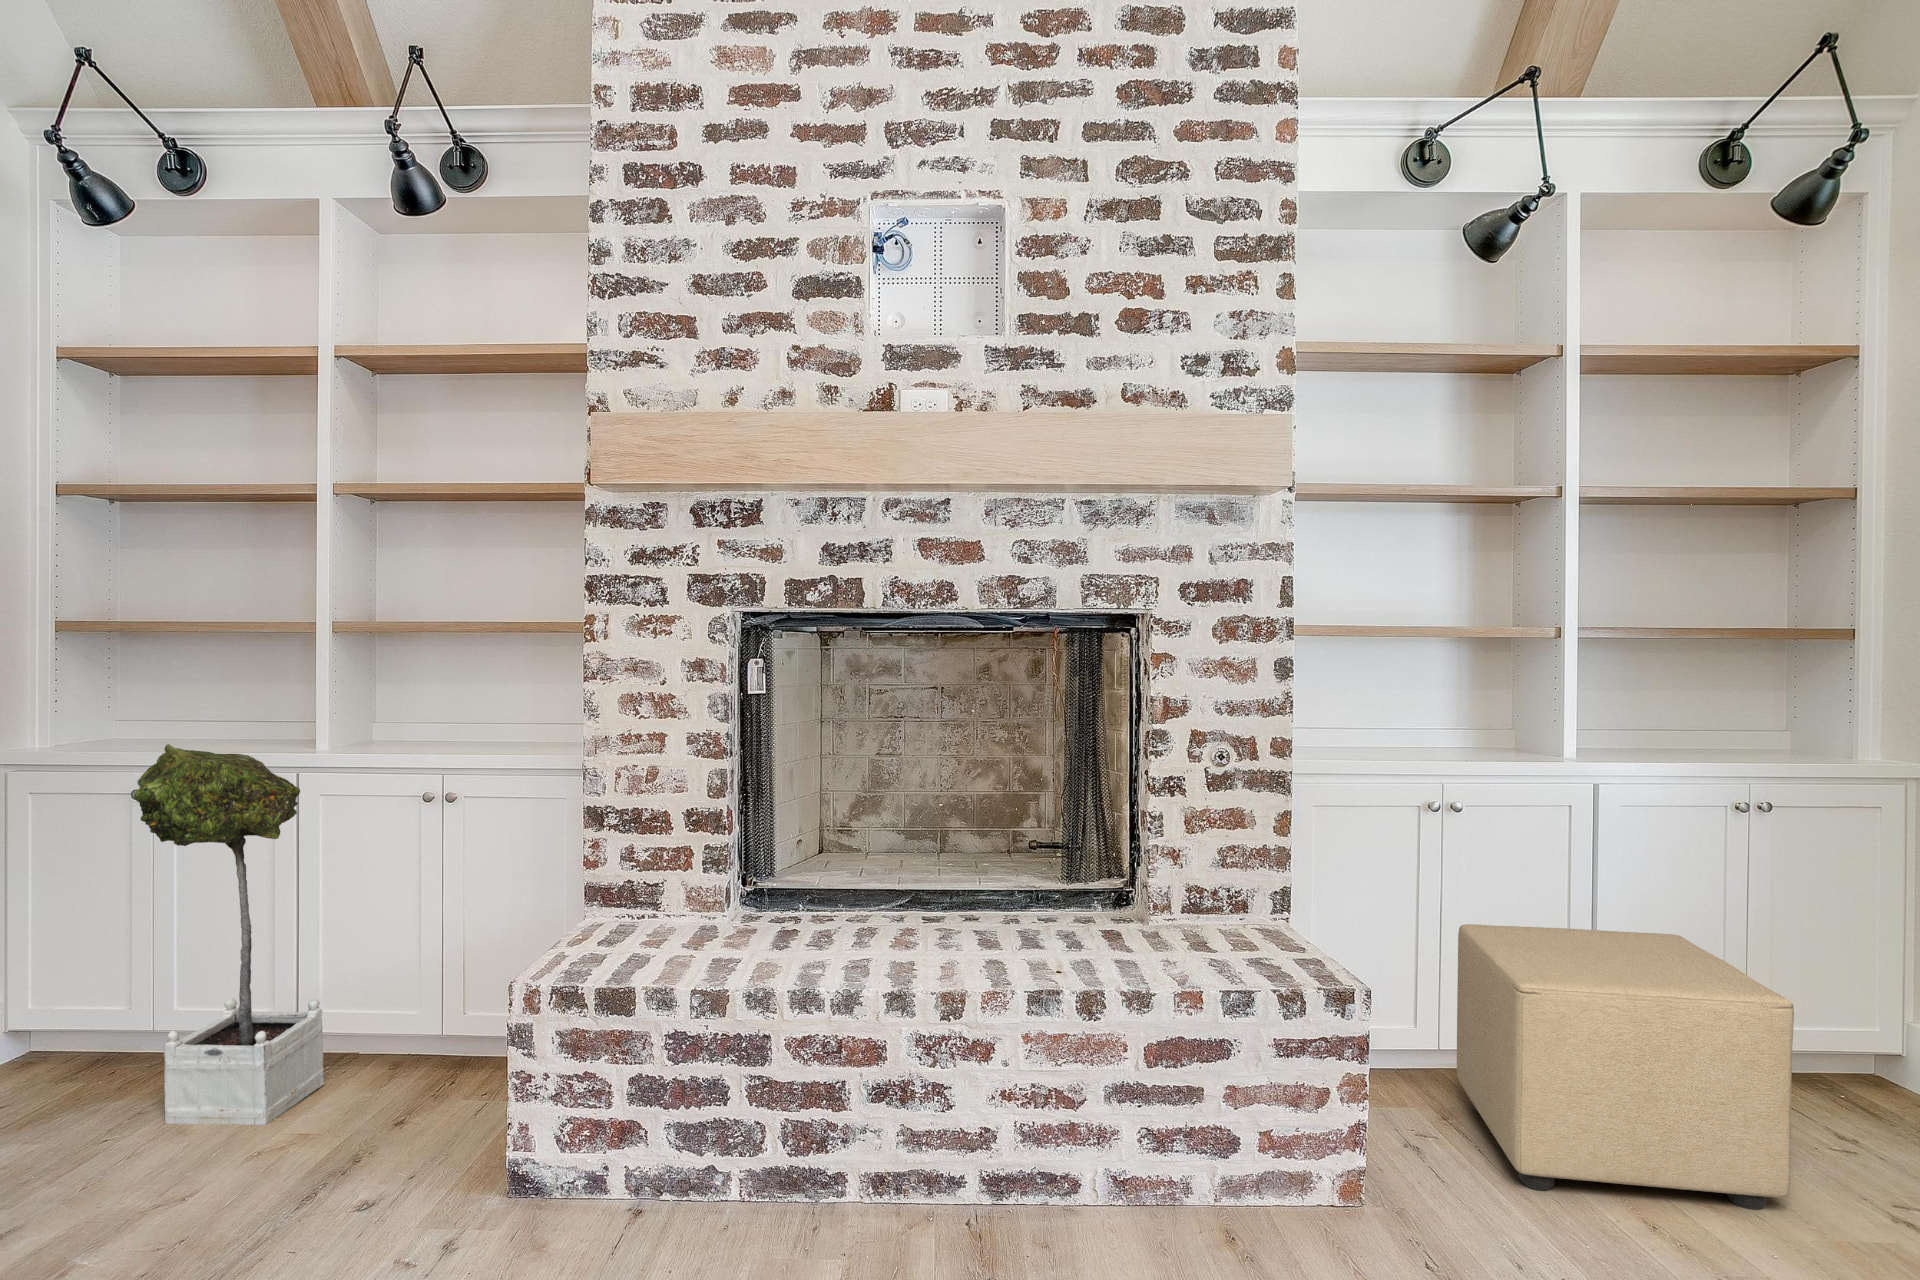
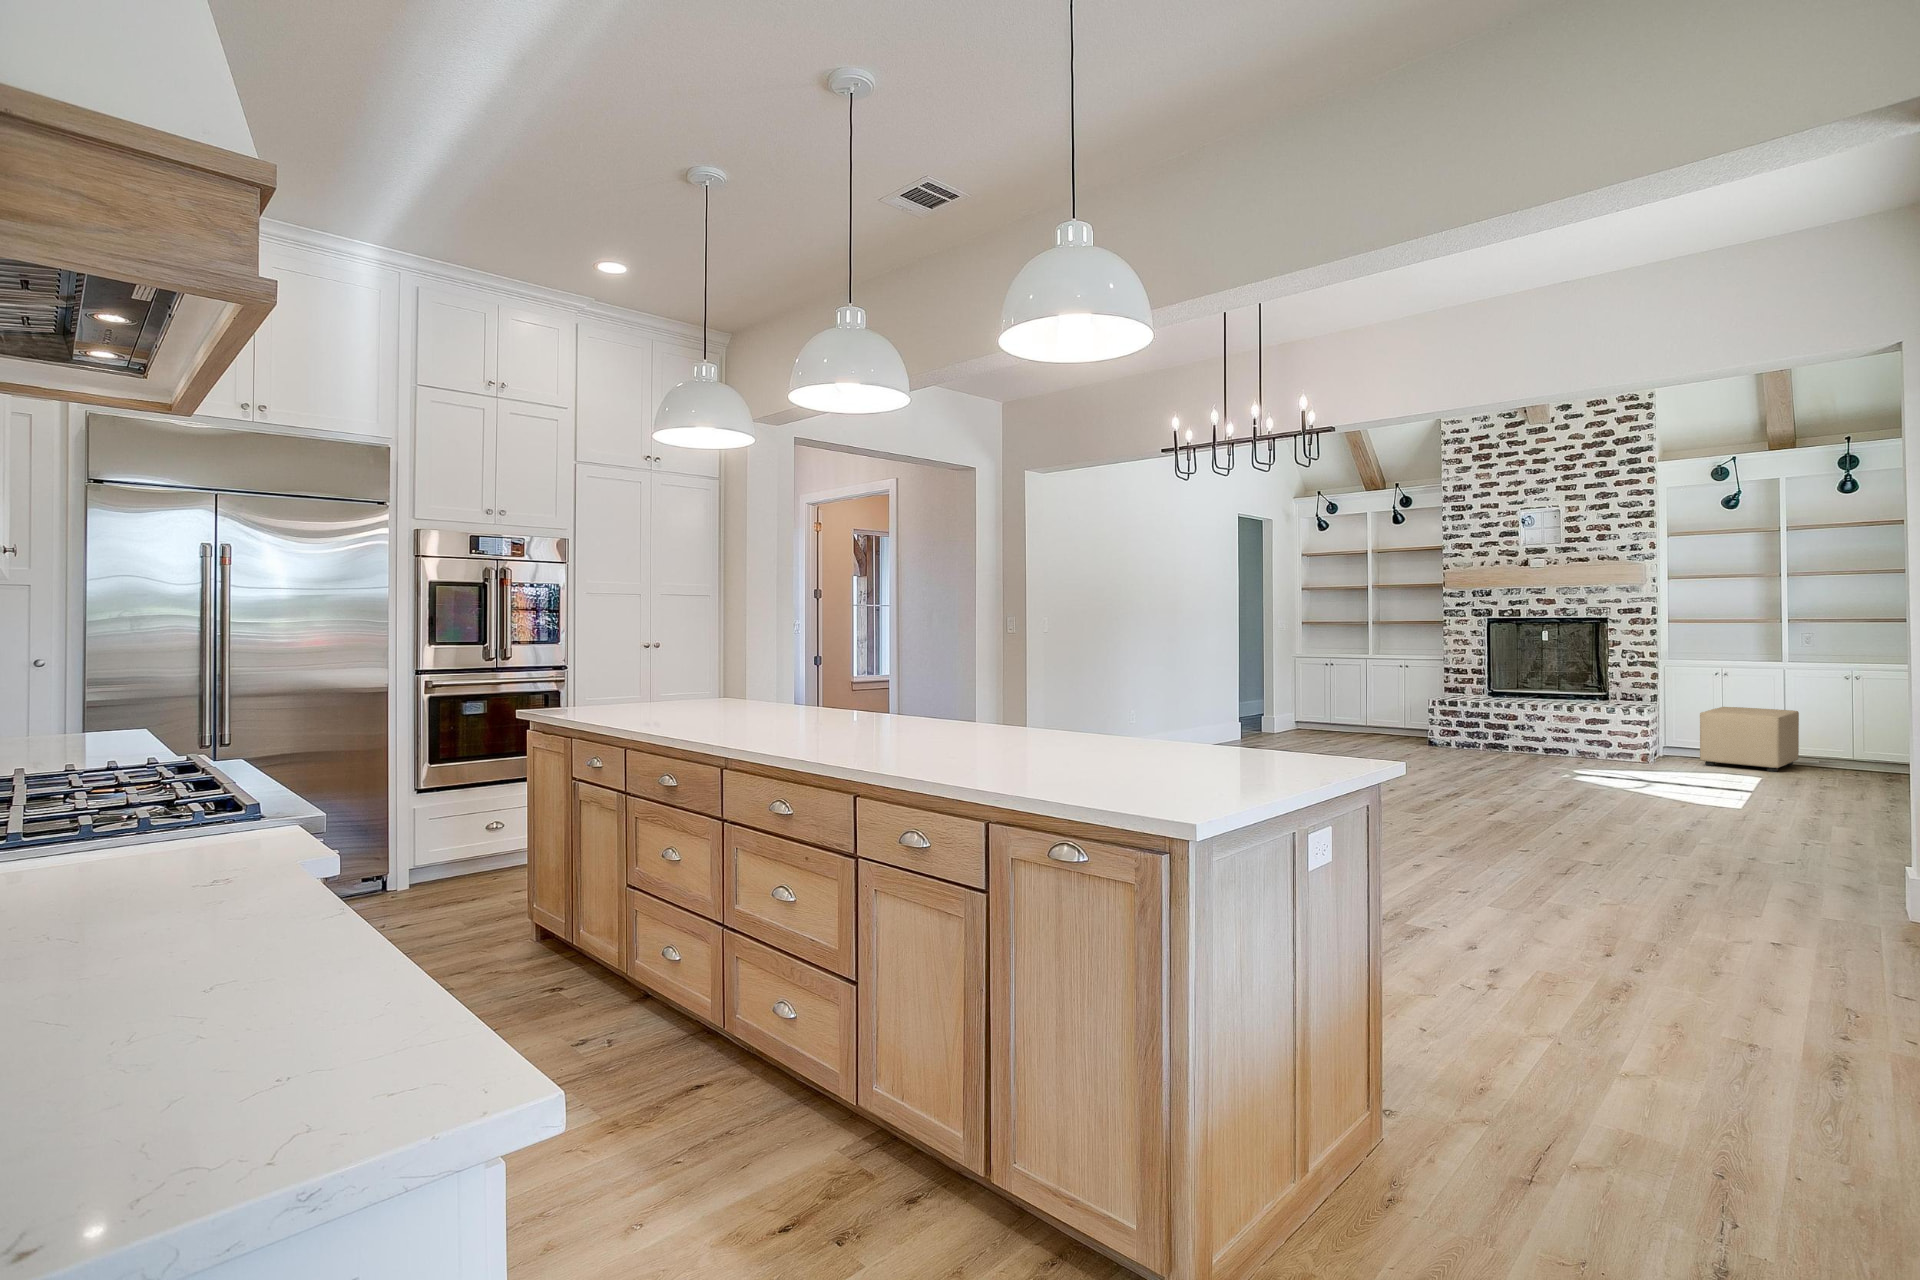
potted tree: present [134,744,324,1125] -> none [1336,651,1378,737]

